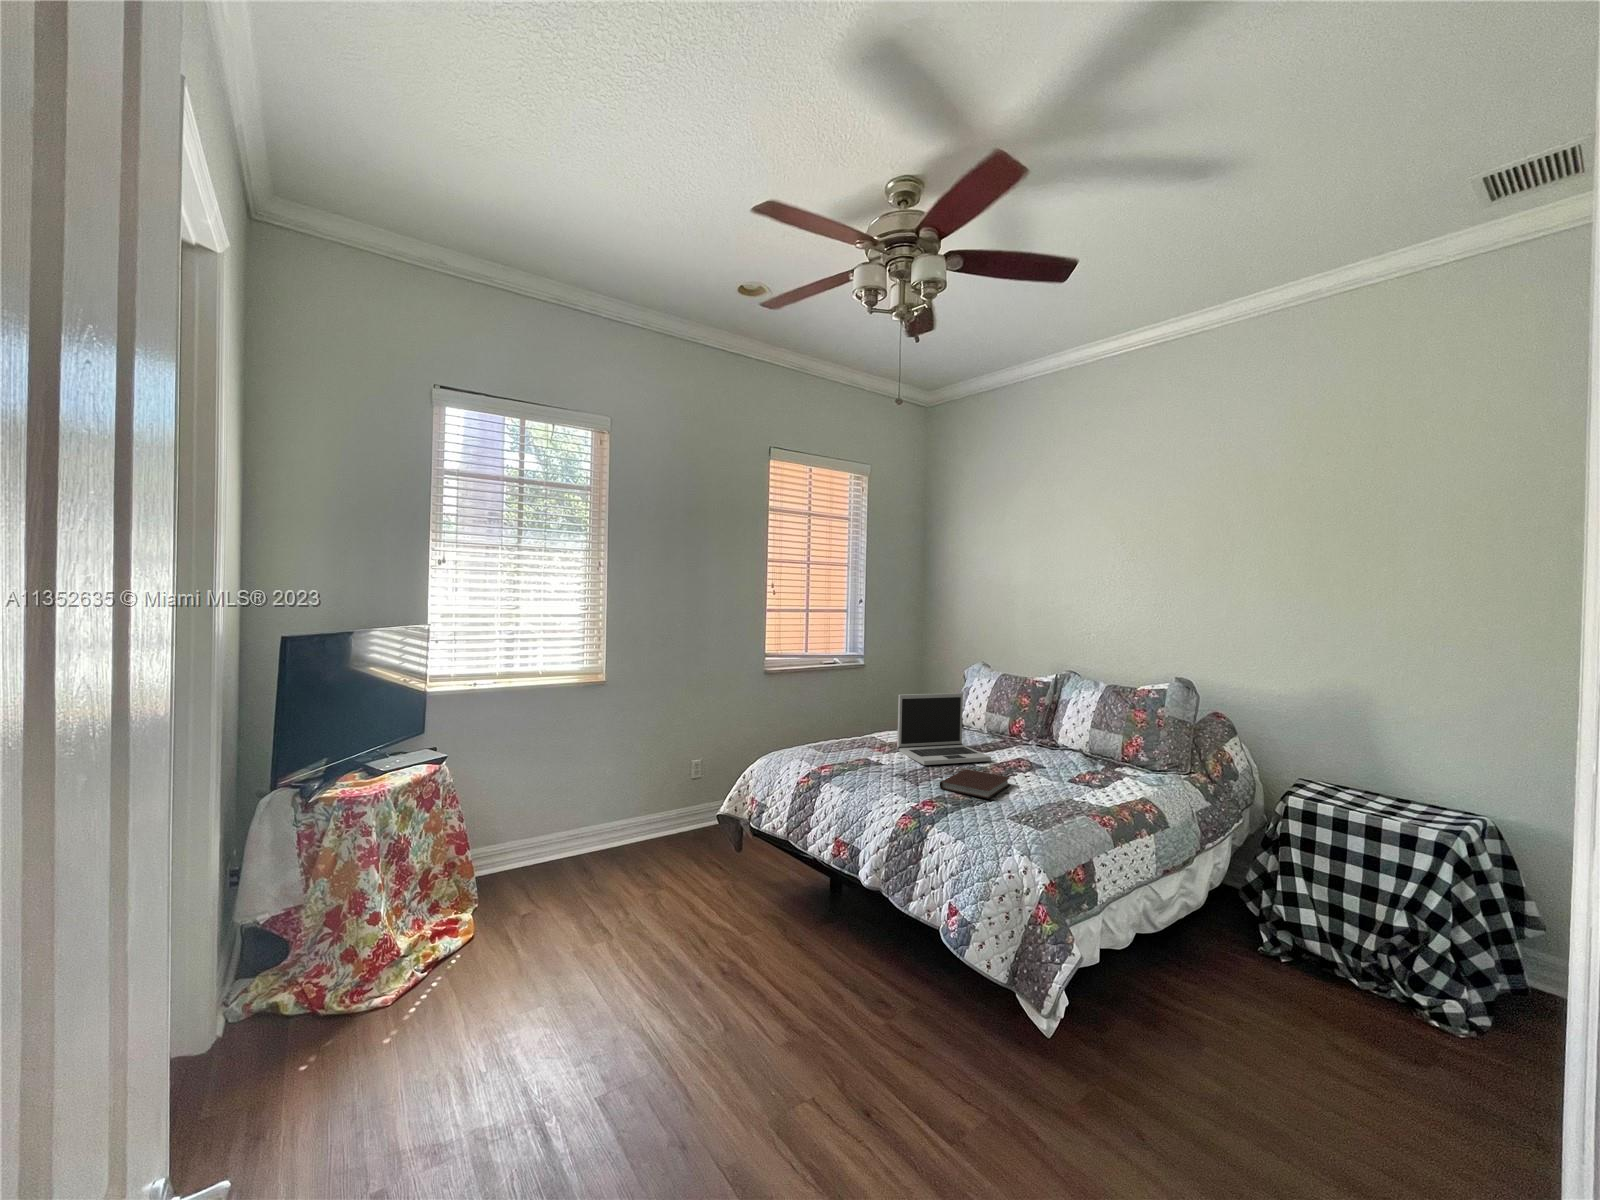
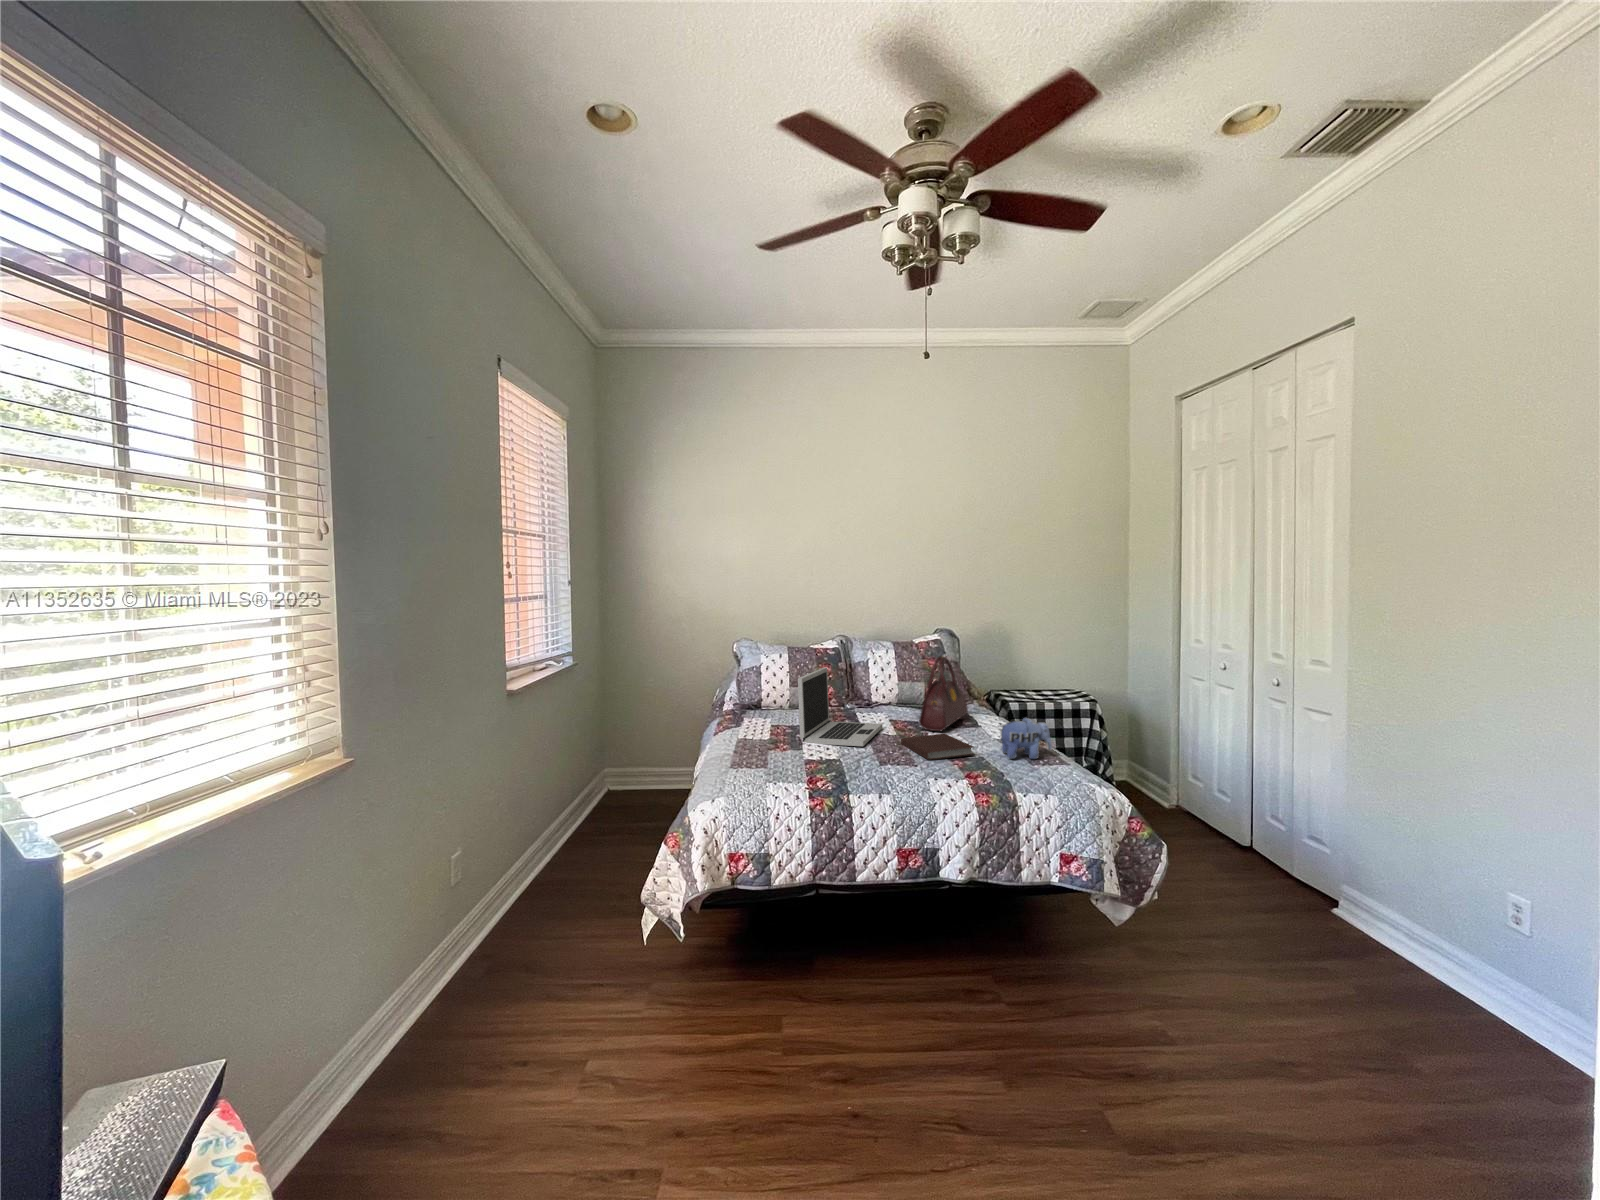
handbag: none [1021,702,1110,779] -> present [919,656,968,732]
plush toy: none [1008,776,1060,821] -> present [1001,718,1052,759]

